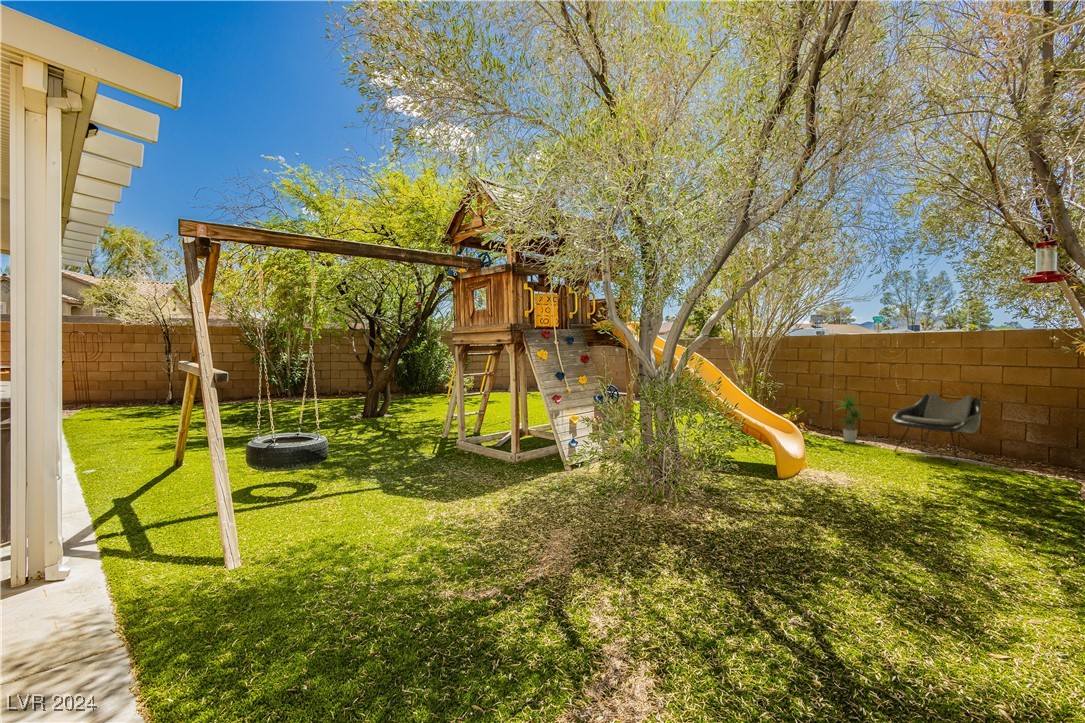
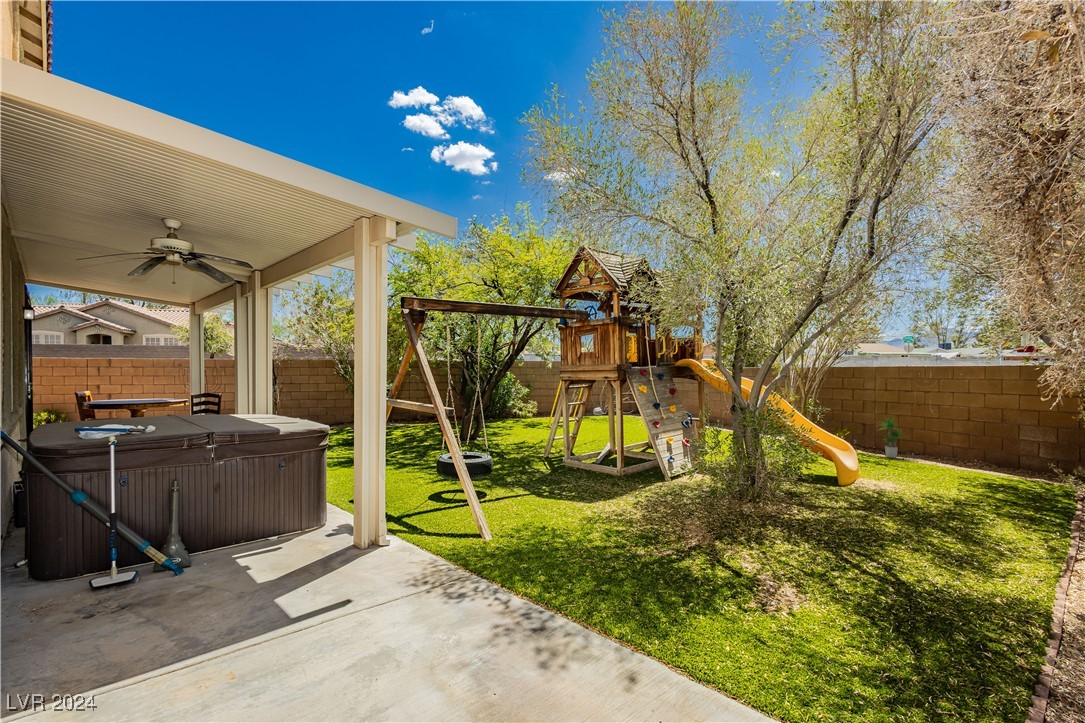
lounge chair: present [892,392,984,465] -> none [927,412,1006,476]

